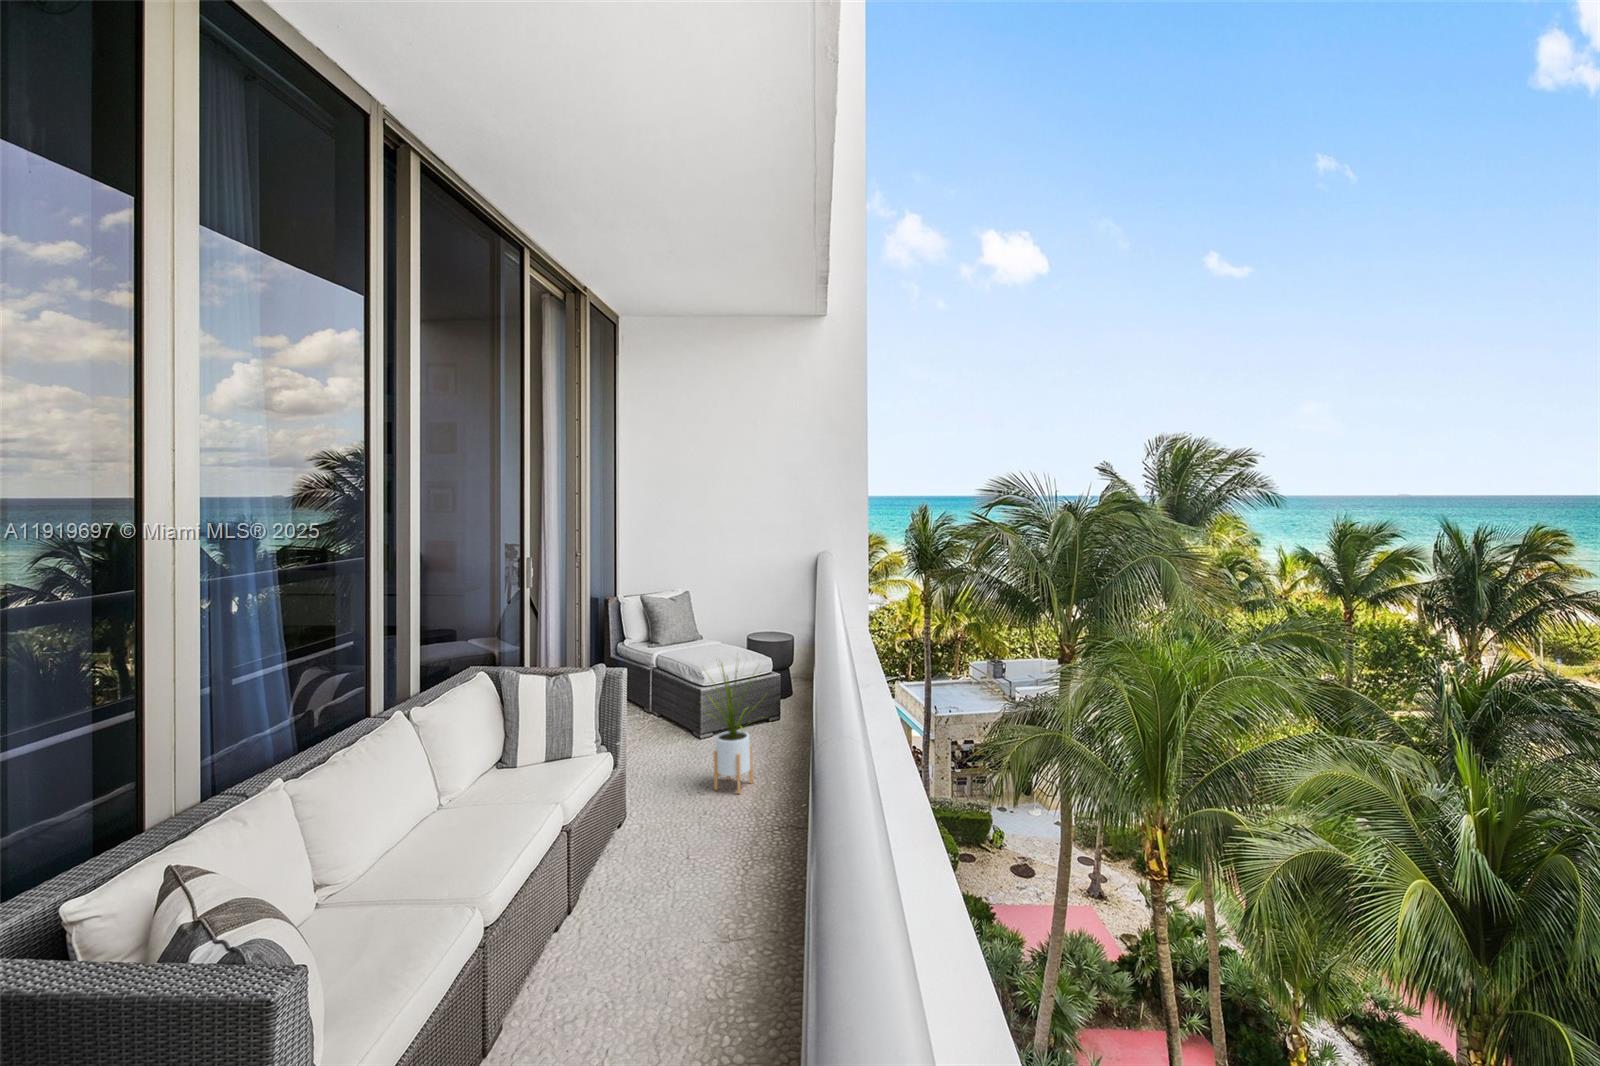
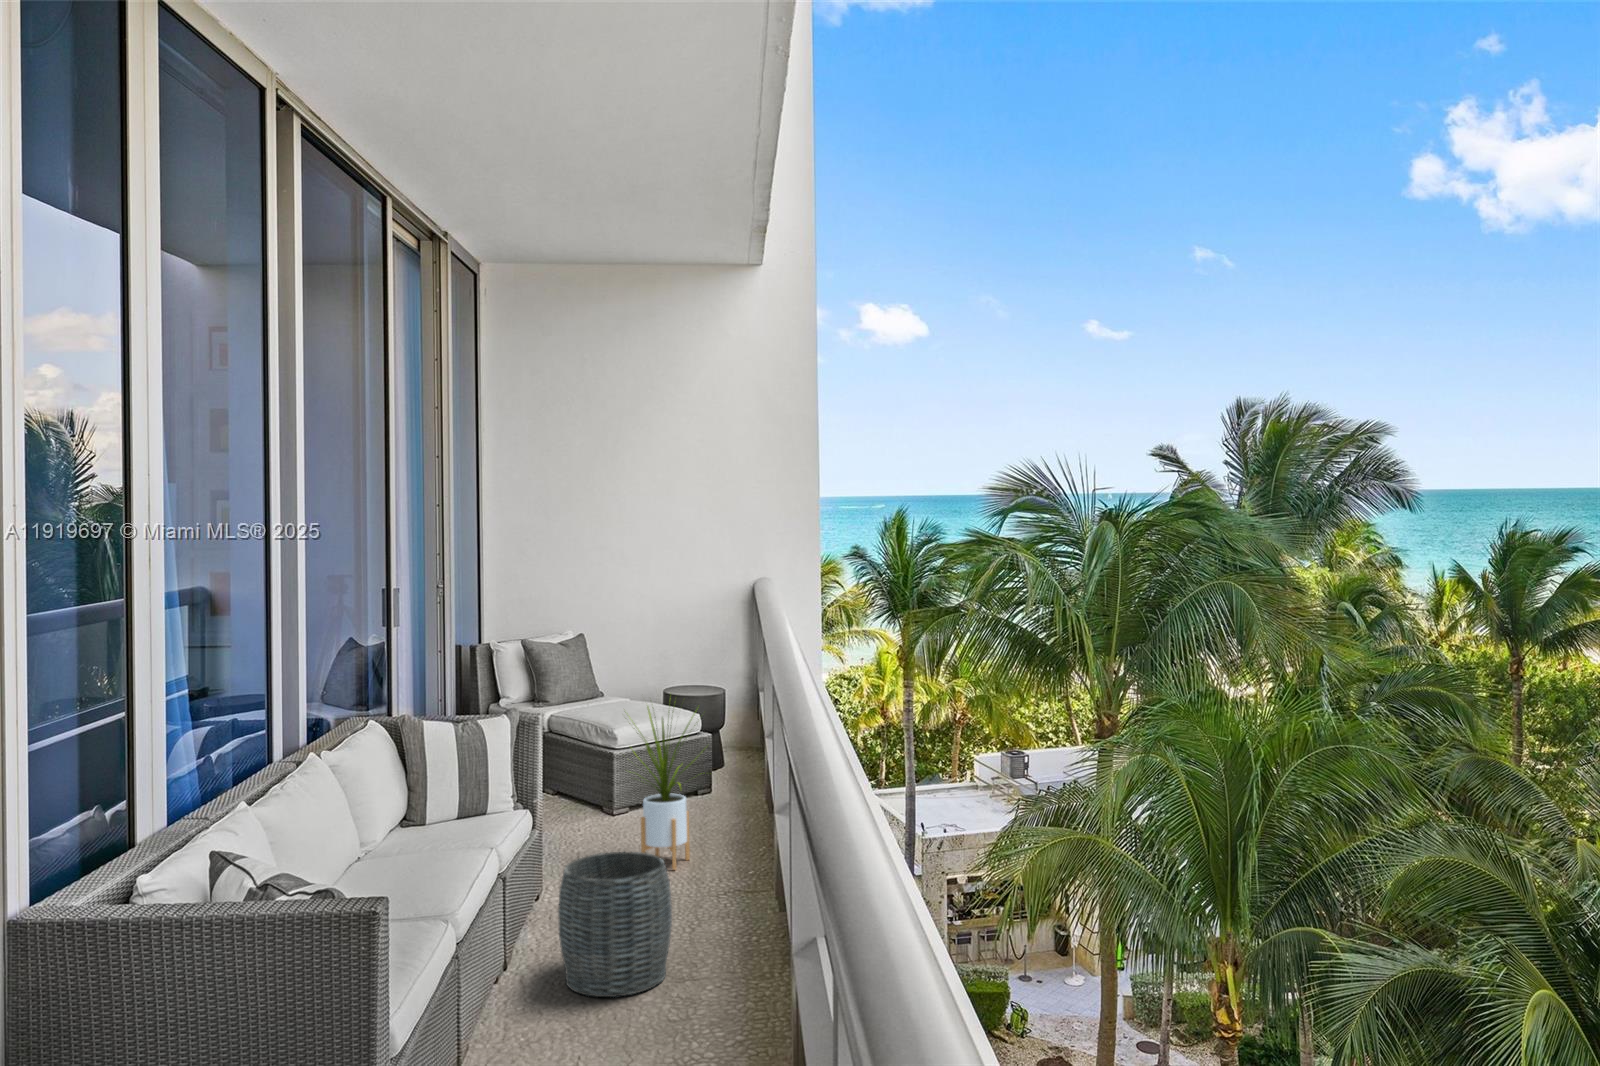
woven basket: none [612,807,713,953] -> present [558,852,672,997]

